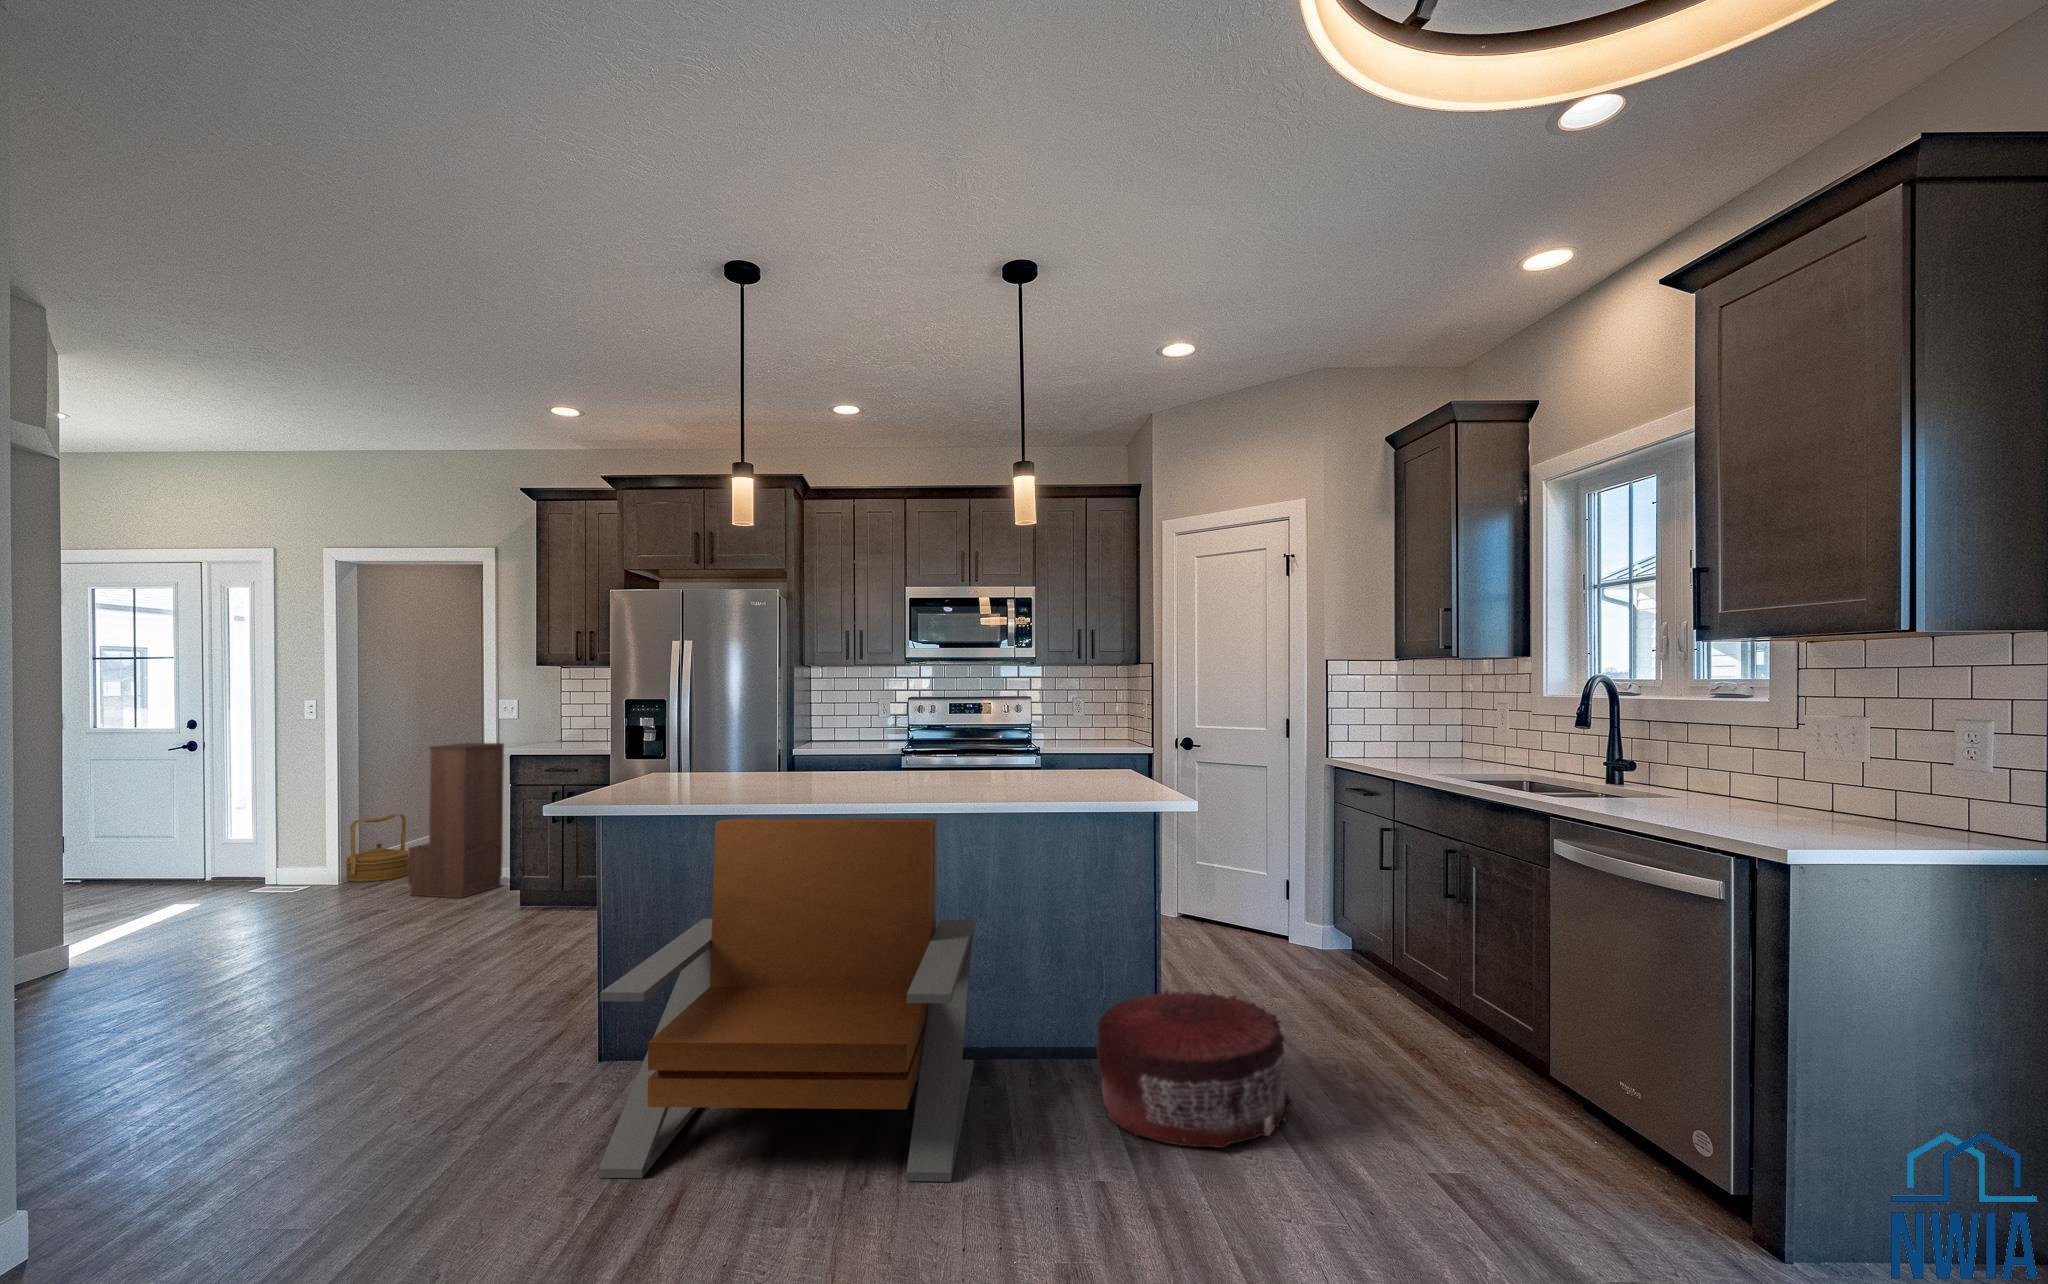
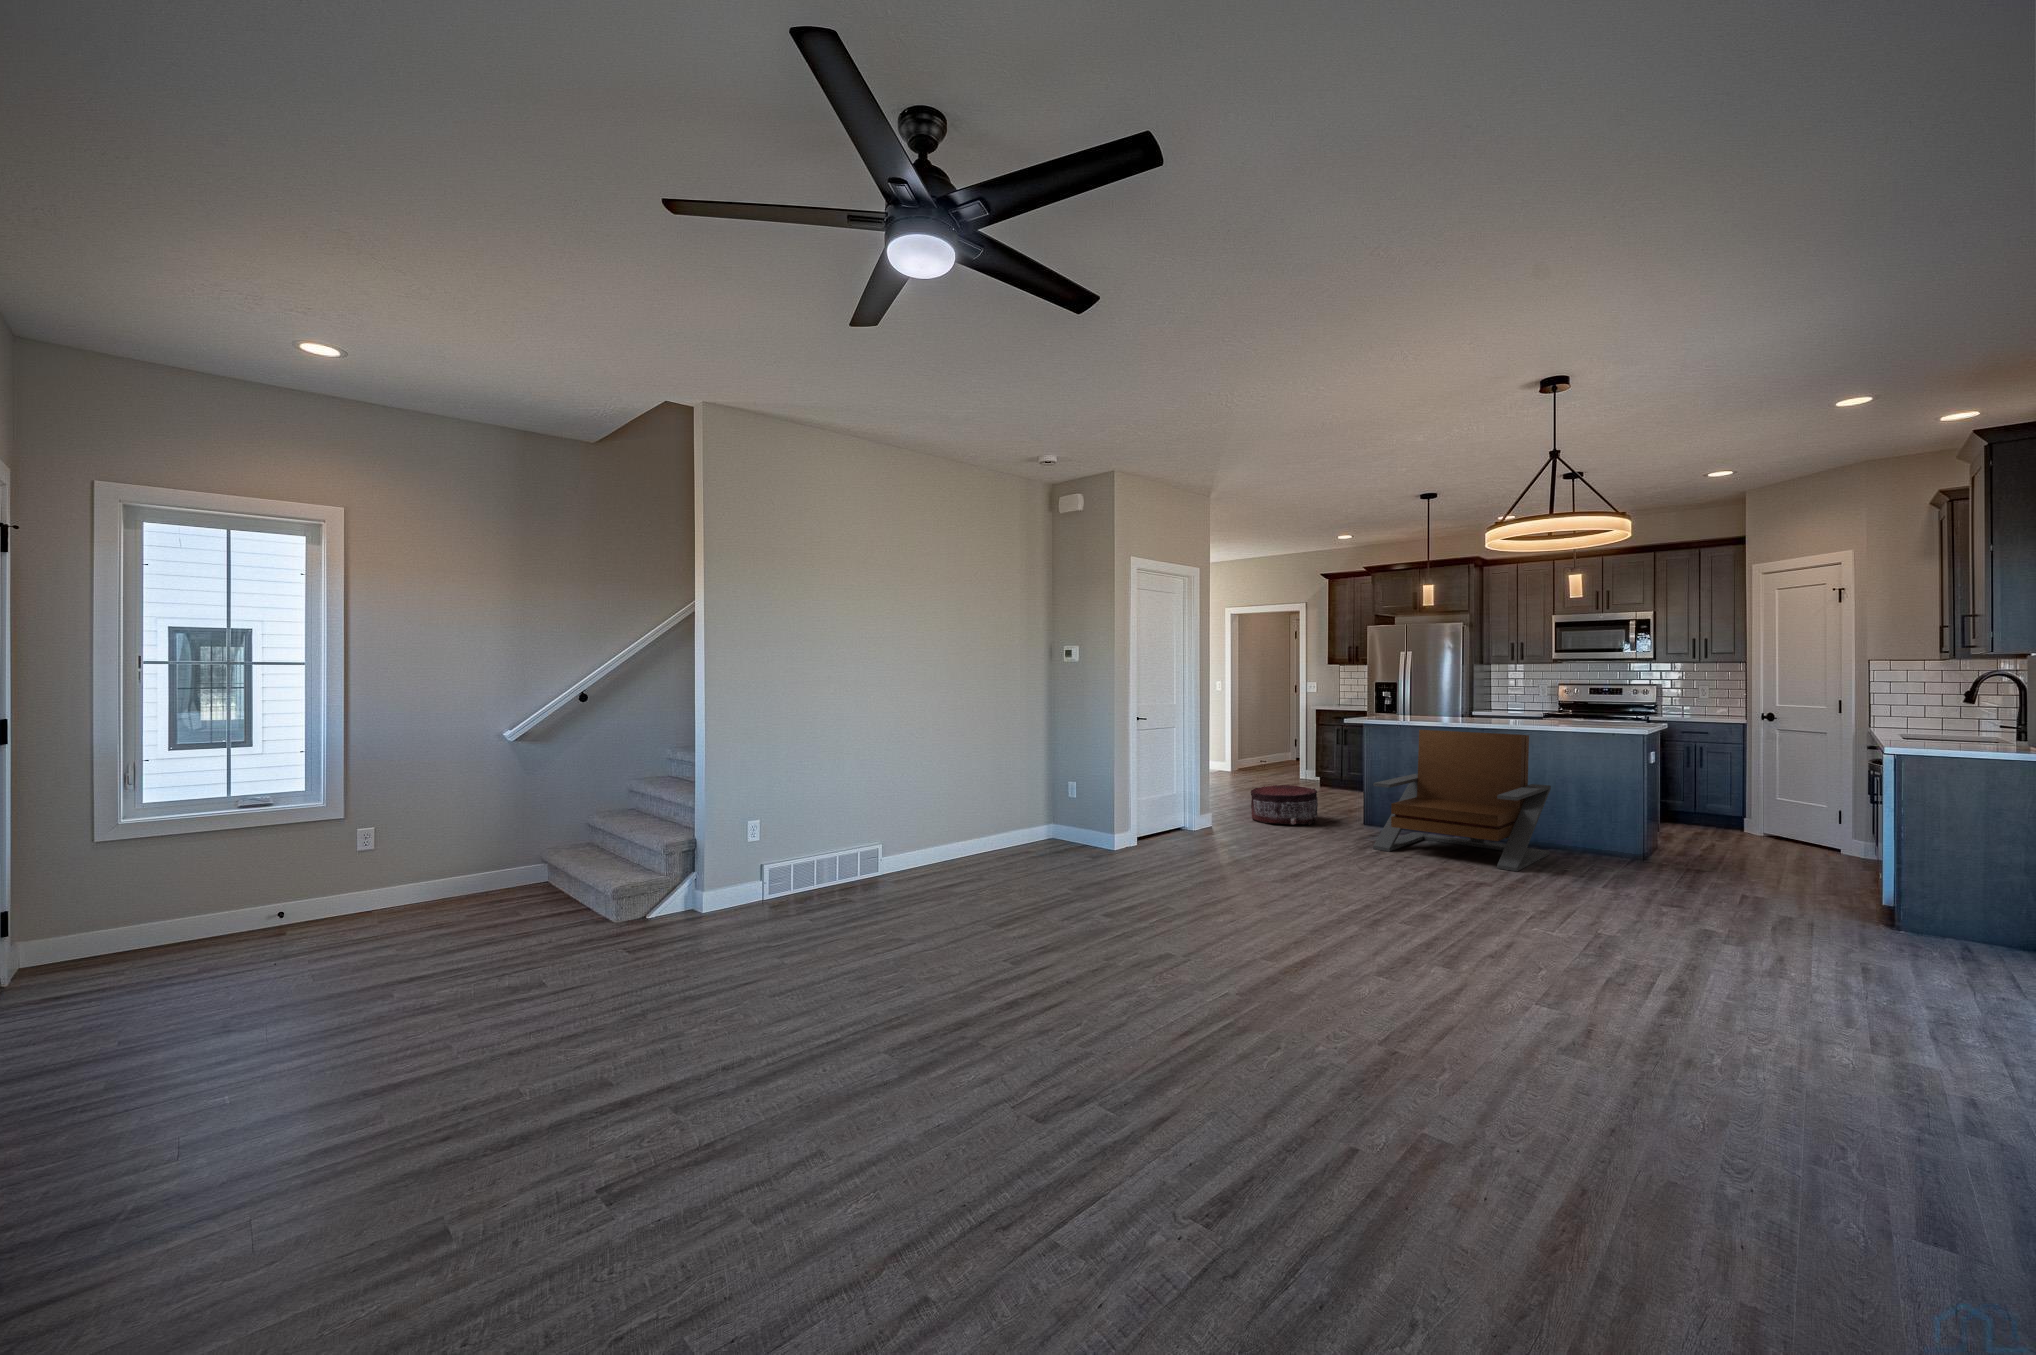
bookshelf: present [408,743,504,898] -> none [1269,704,1312,779]
woven basket: present [345,814,408,882] -> none [1238,739,1266,770]
pouf: present [1096,991,1292,1148] -> present [1251,785,1318,825]

